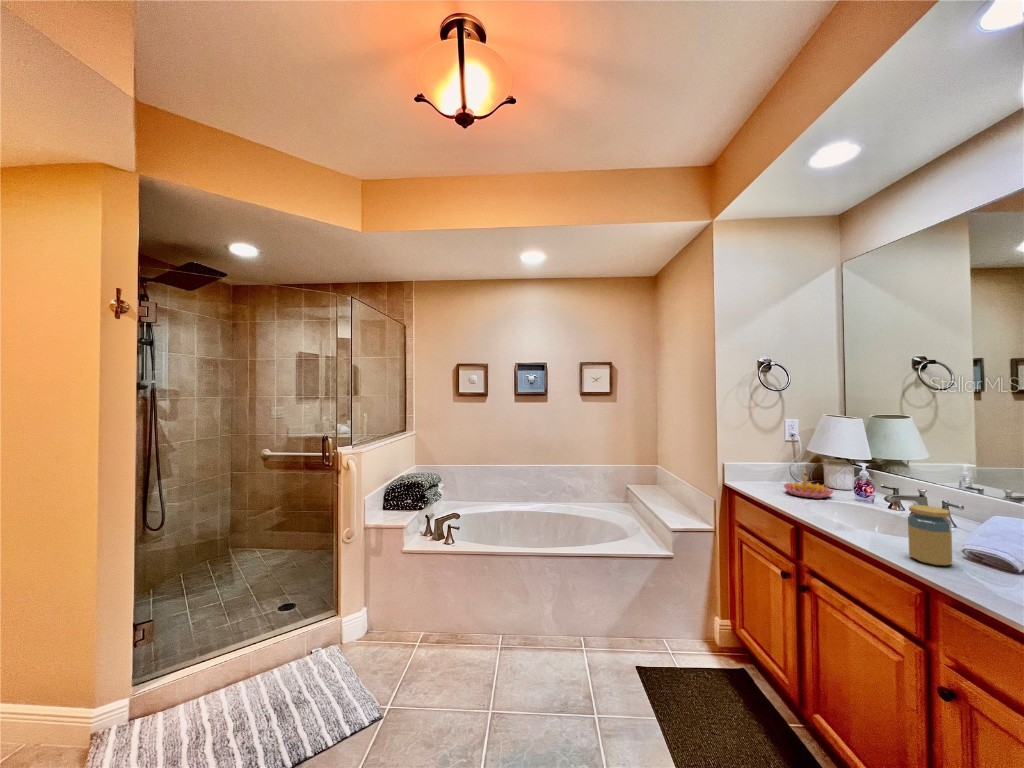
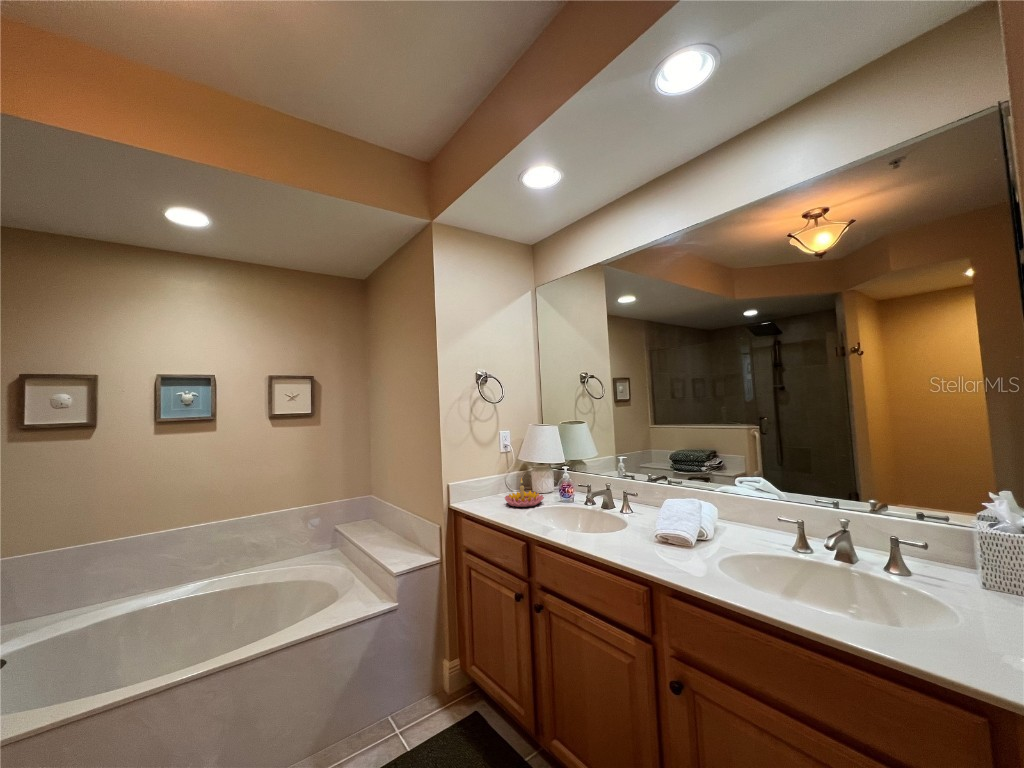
jar: present [908,505,952,566] -> none [628,502,661,558]

